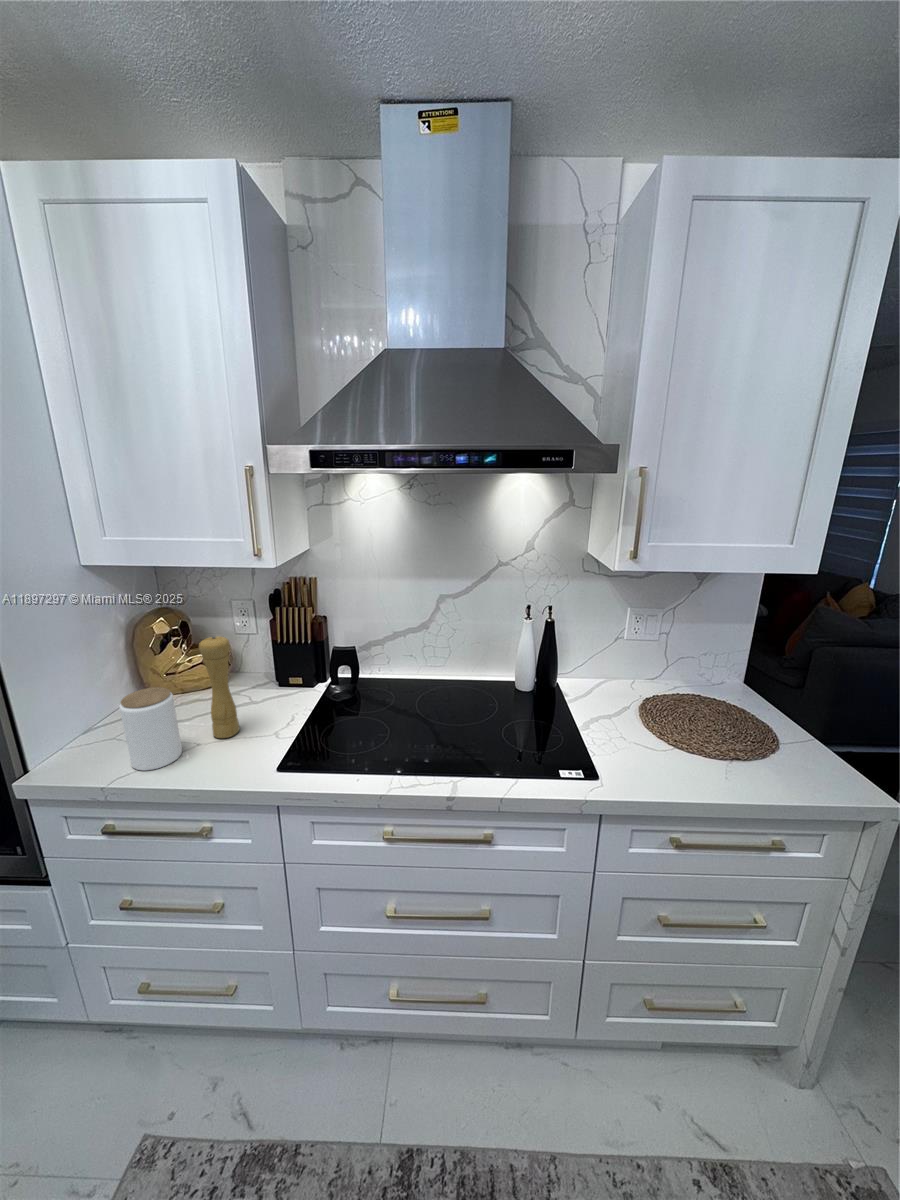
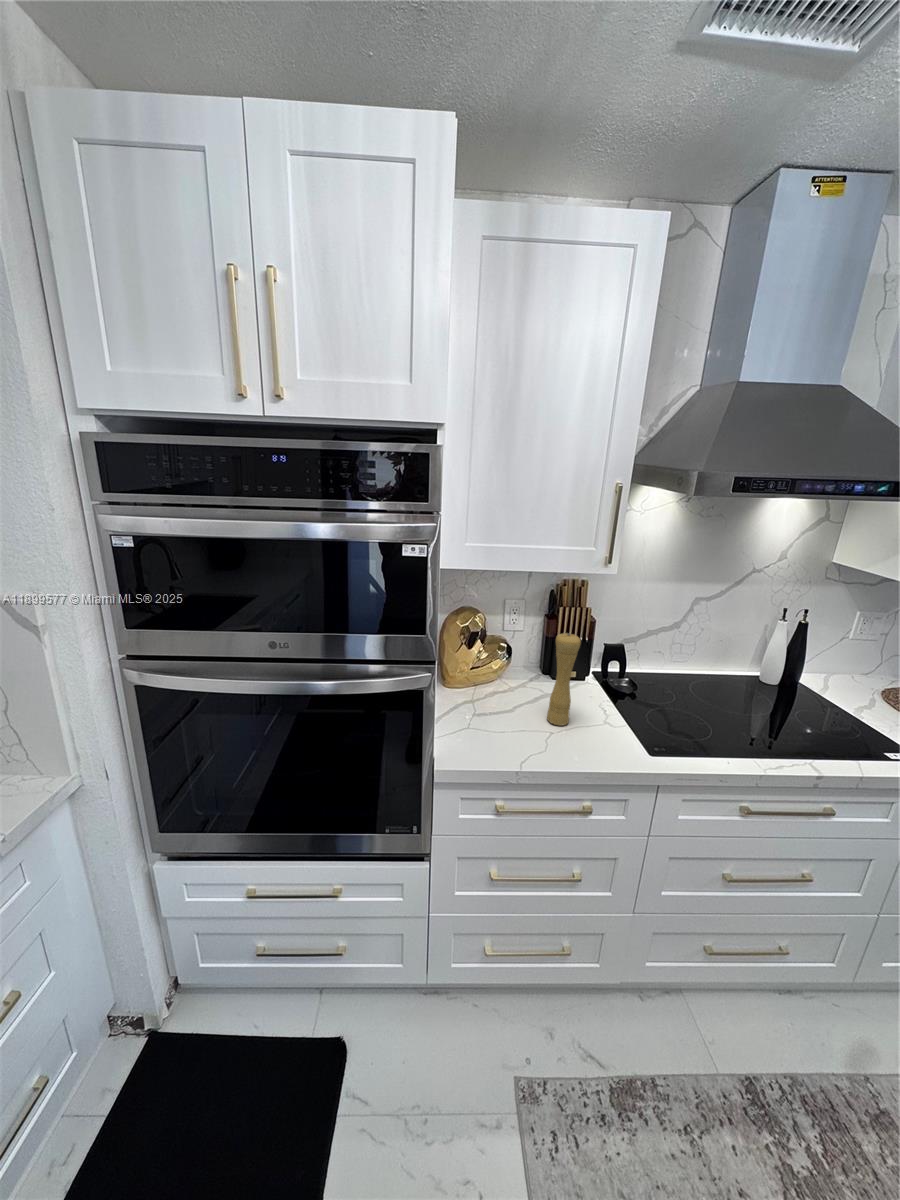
jar: present [119,687,182,770] -> none [505,679,552,753]

